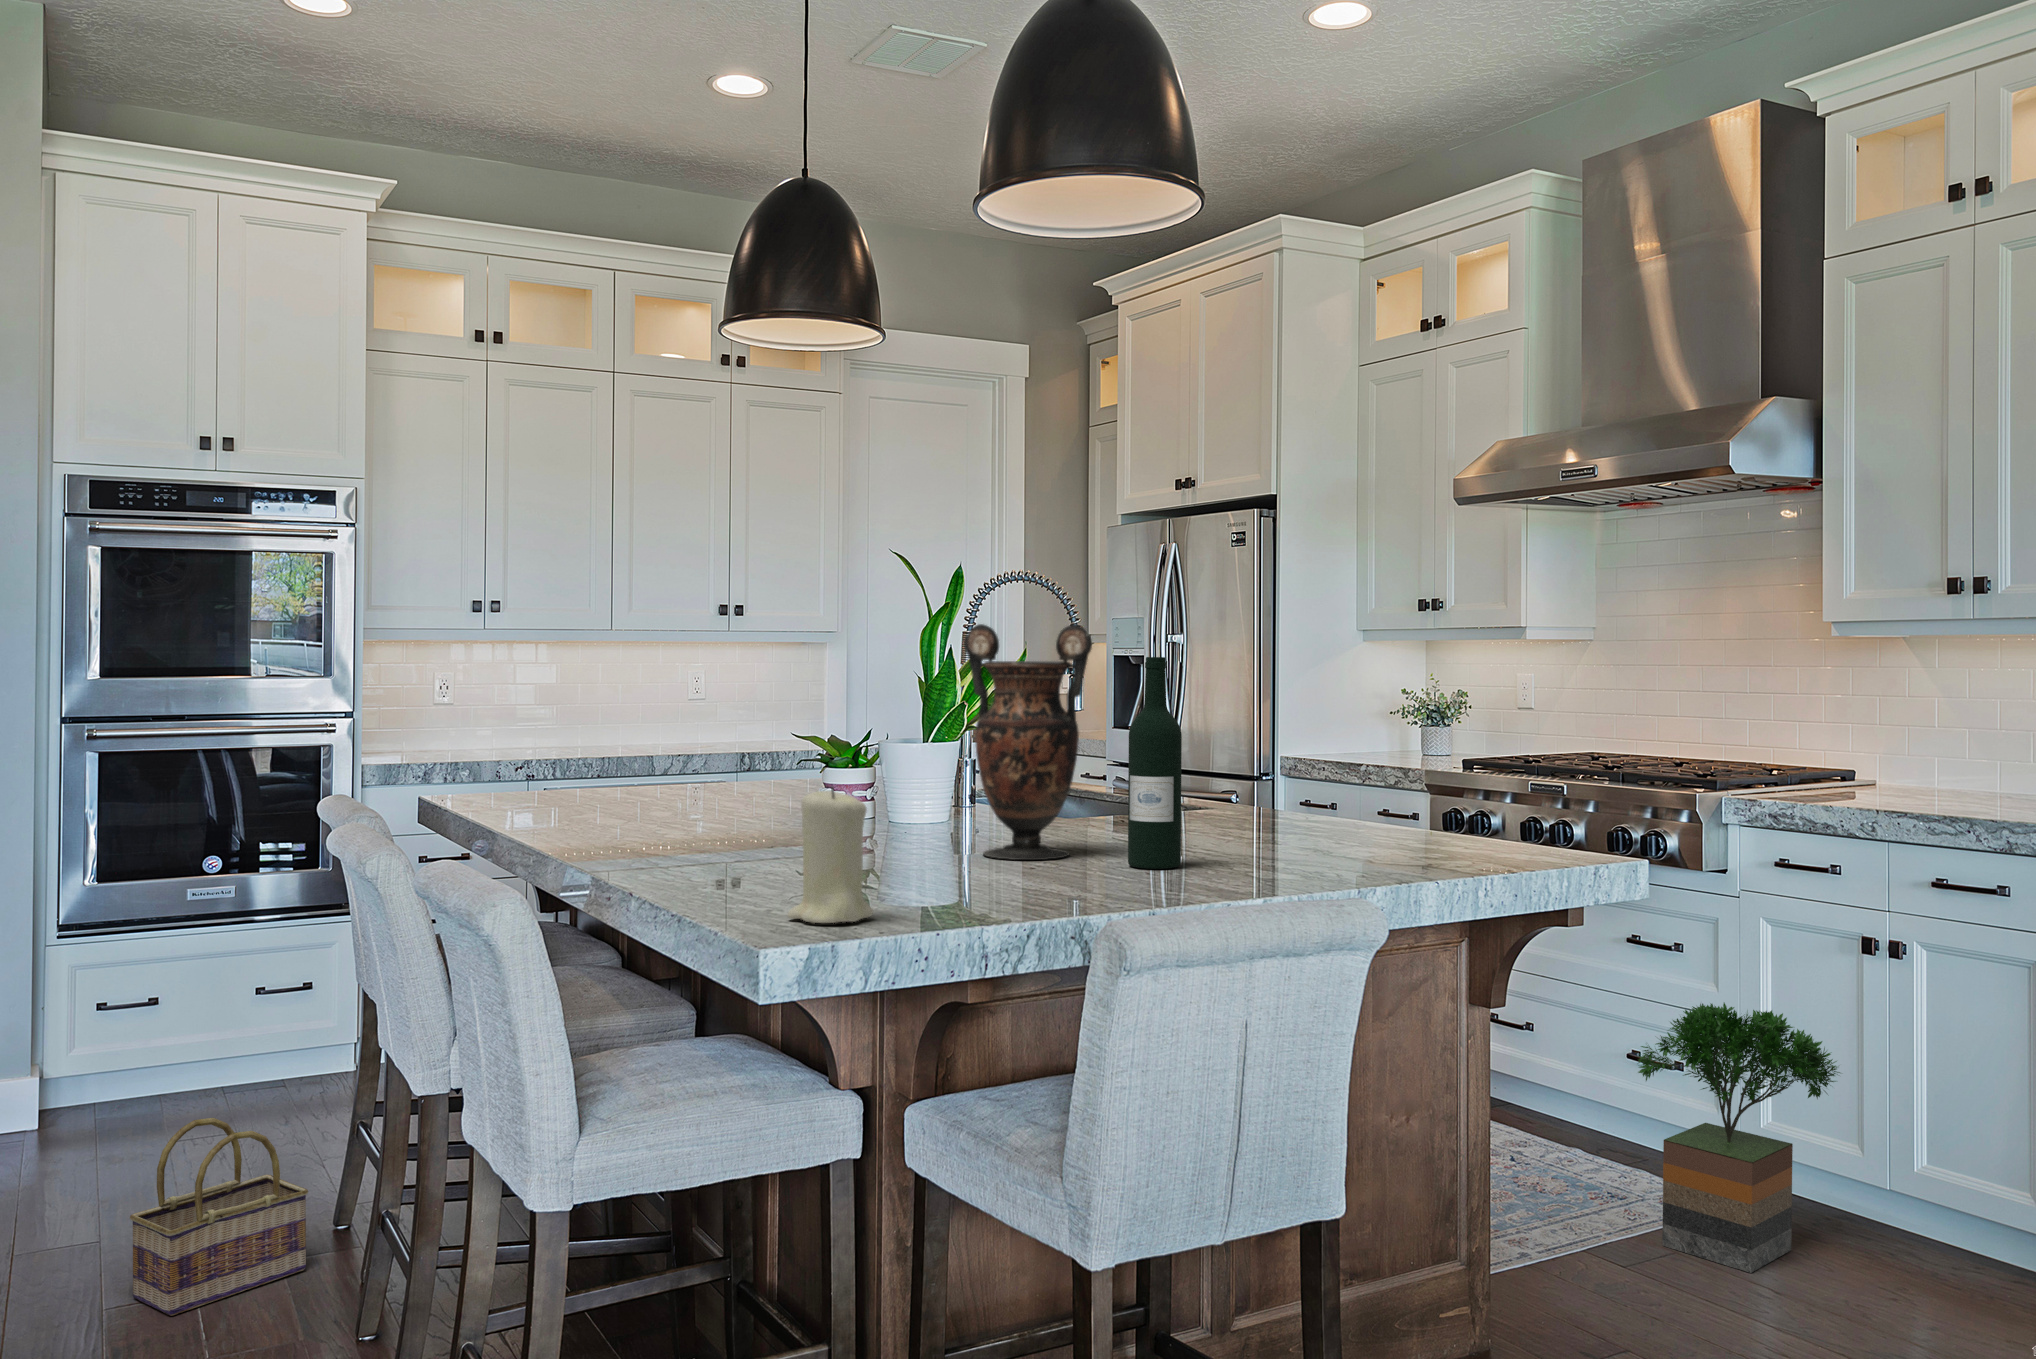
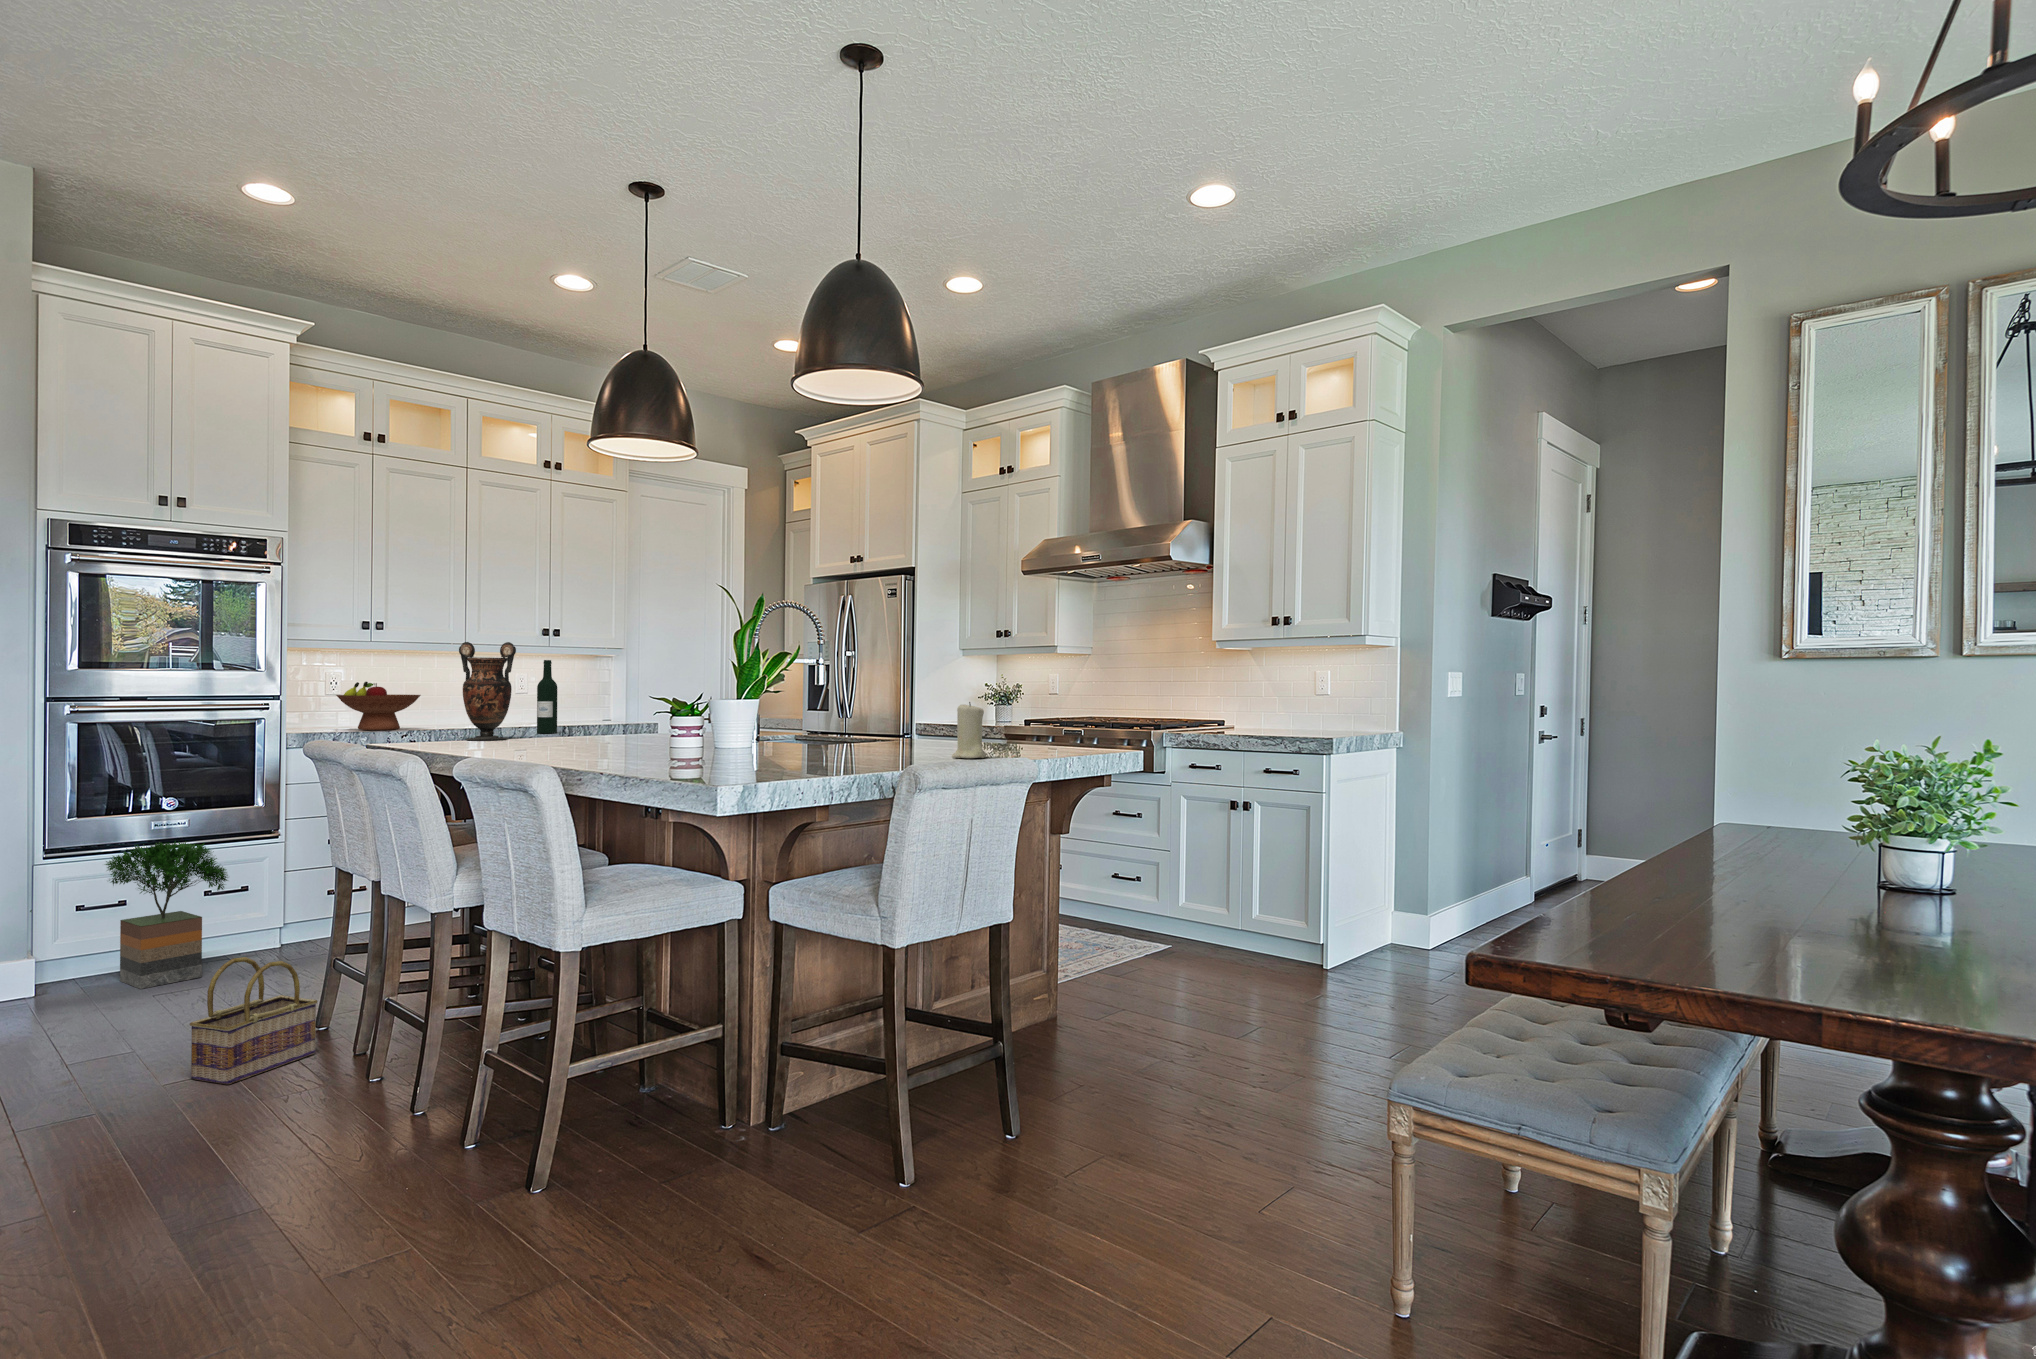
vase: present [964,624,1092,860] -> present [459,642,516,741]
wine bottle: present [1128,657,1182,869] -> present [537,660,557,734]
fruit bowl: none [432,688,543,758] -> present [336,682,421,730]
candle: present [788,786,873,923] -> present [952,702,986,758]
potted tree: present [1638,1003,1840,1273] -> present [105,842,228,989]

